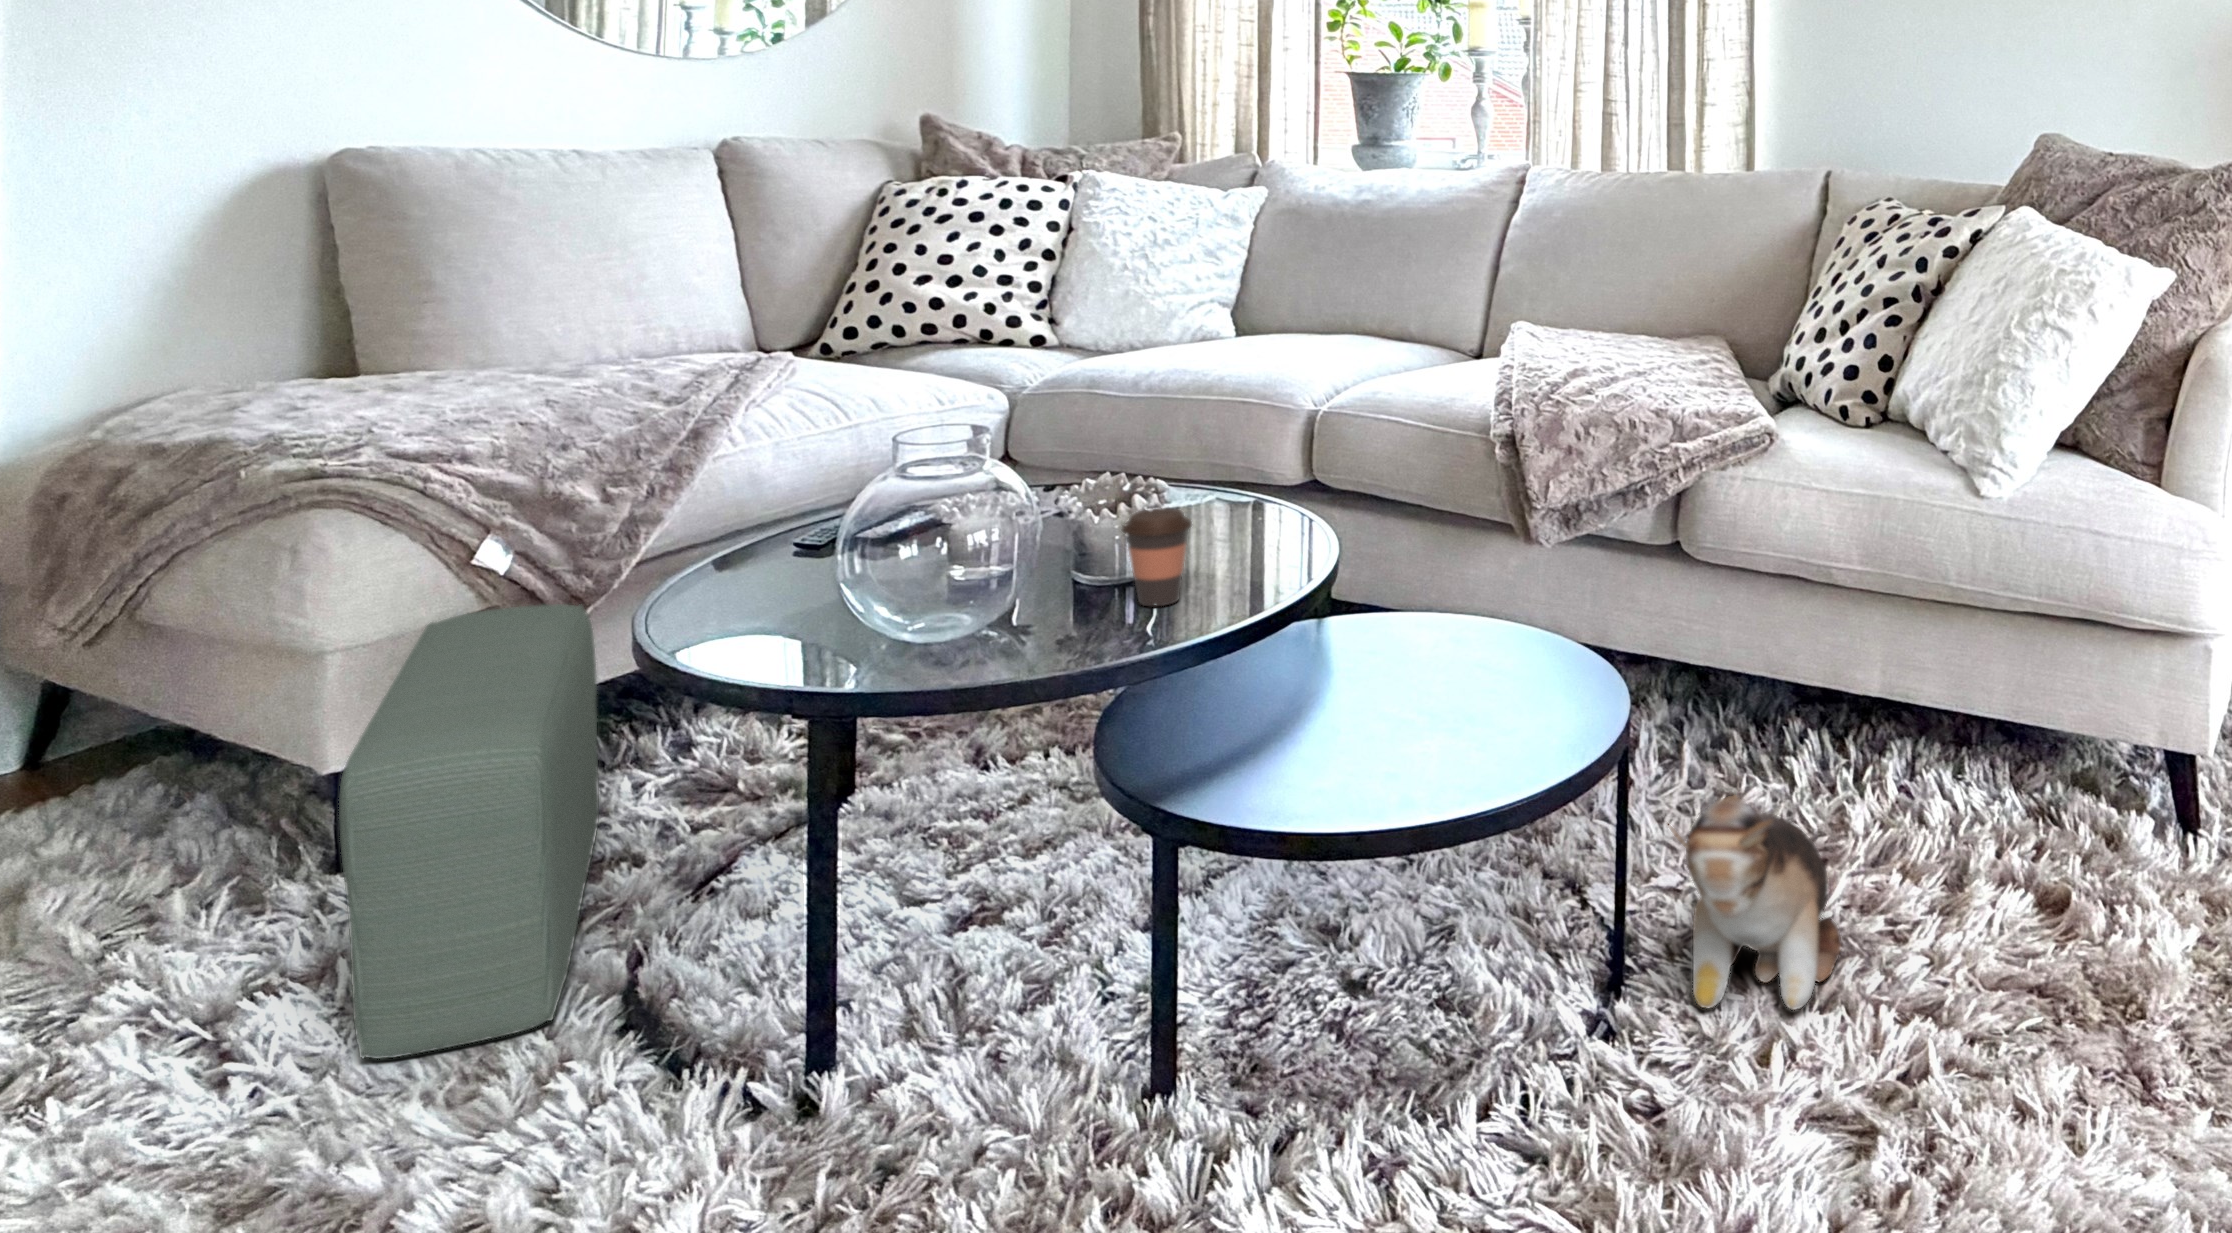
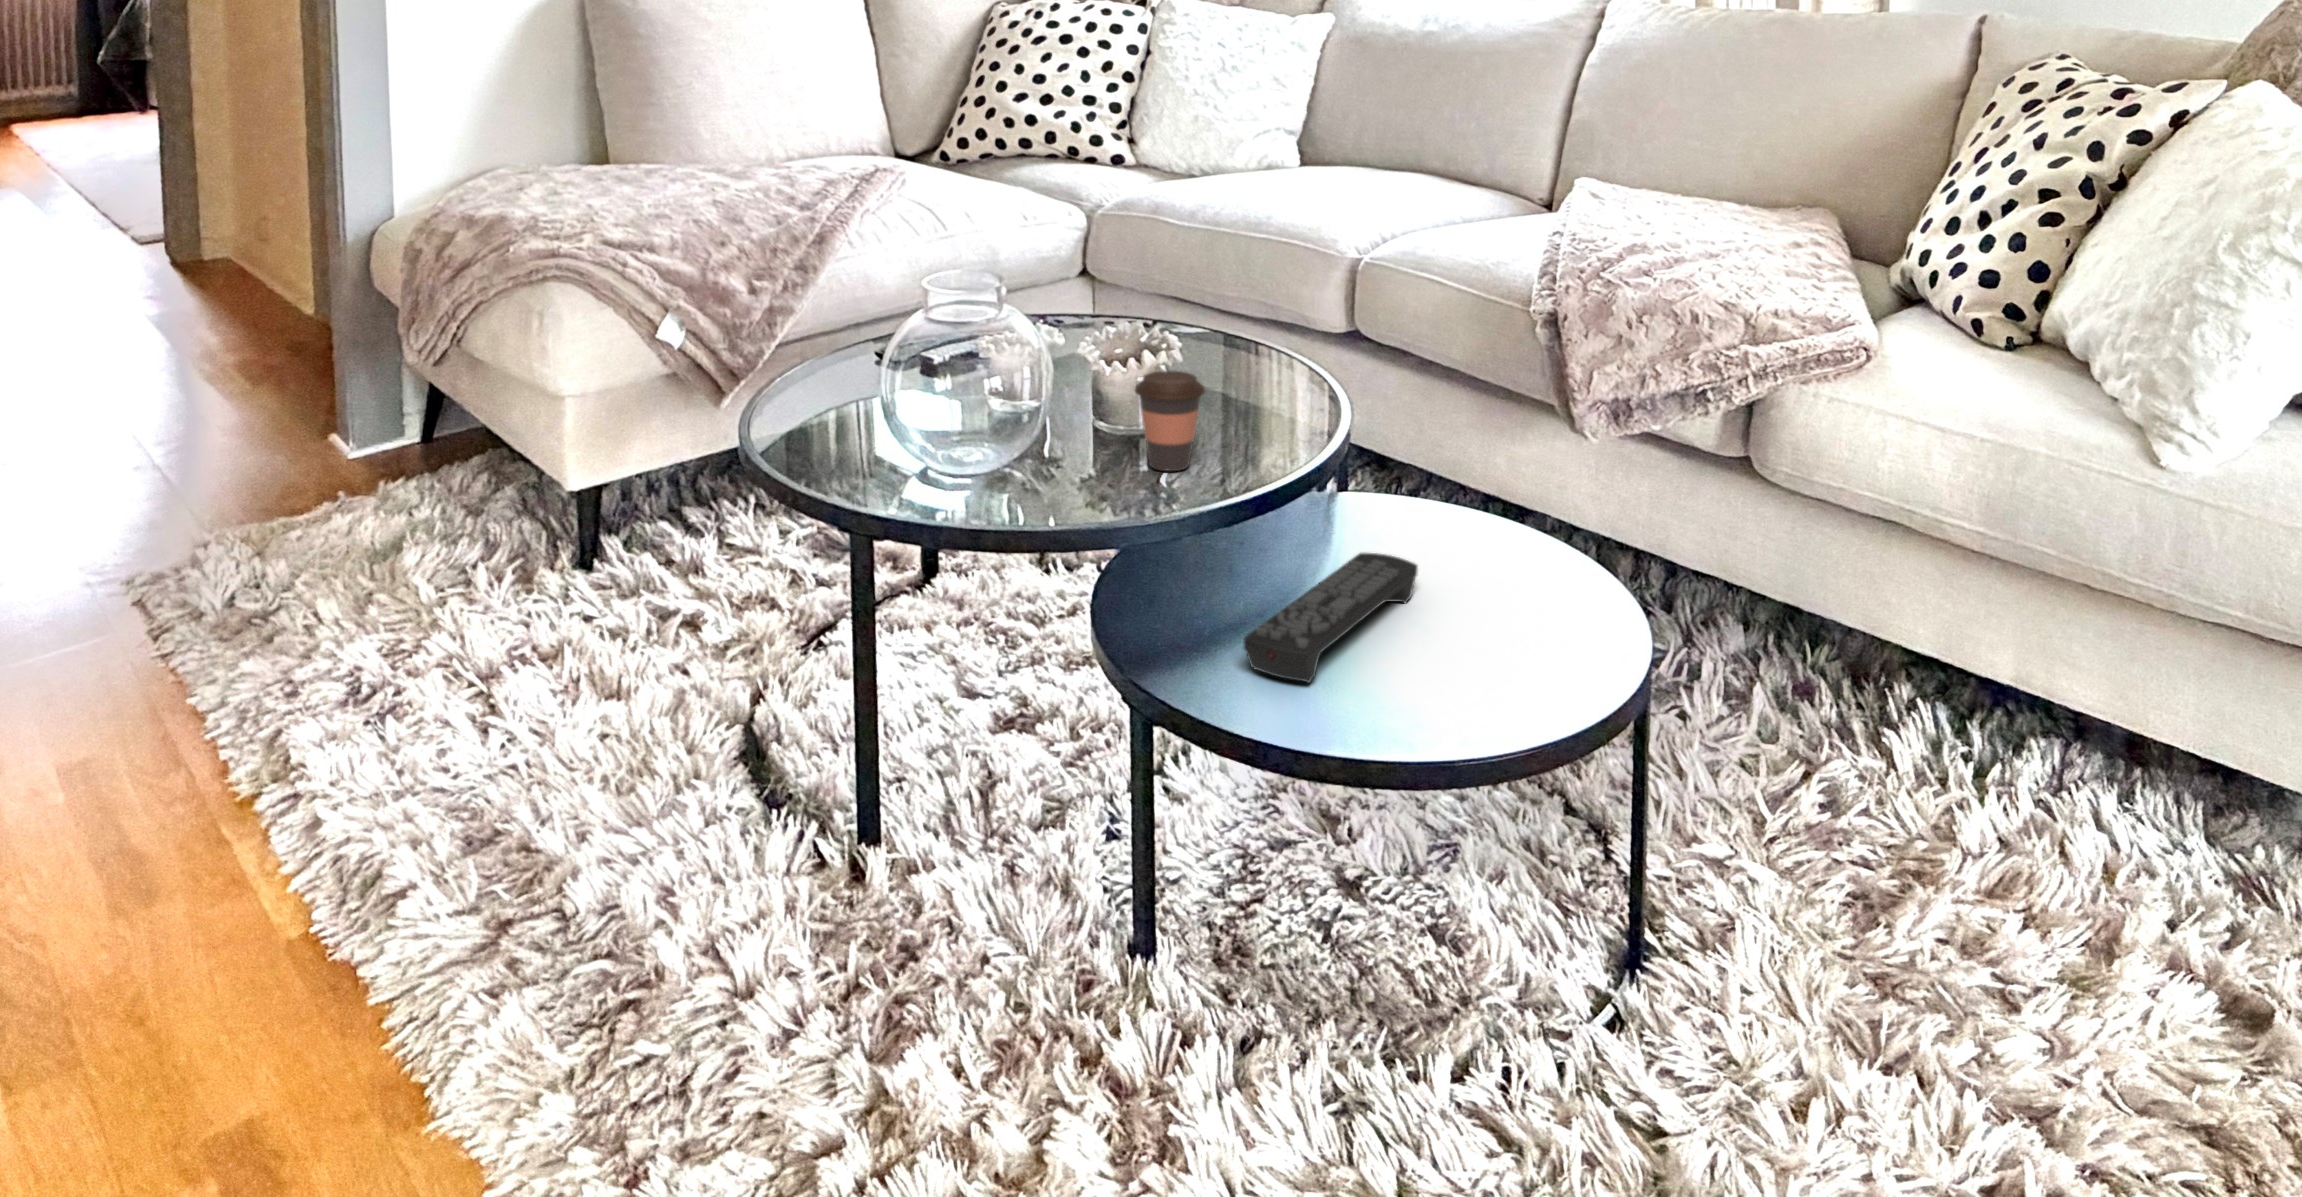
pouf: present [339,604,599,1059] -> none [480,383,709,772]
remote control: none [1257,657,1406,773] -> present [1243,553,1418,683]
plush toy: present [1669,795,1841,1010] -> none [1697,782,1912,1036]

